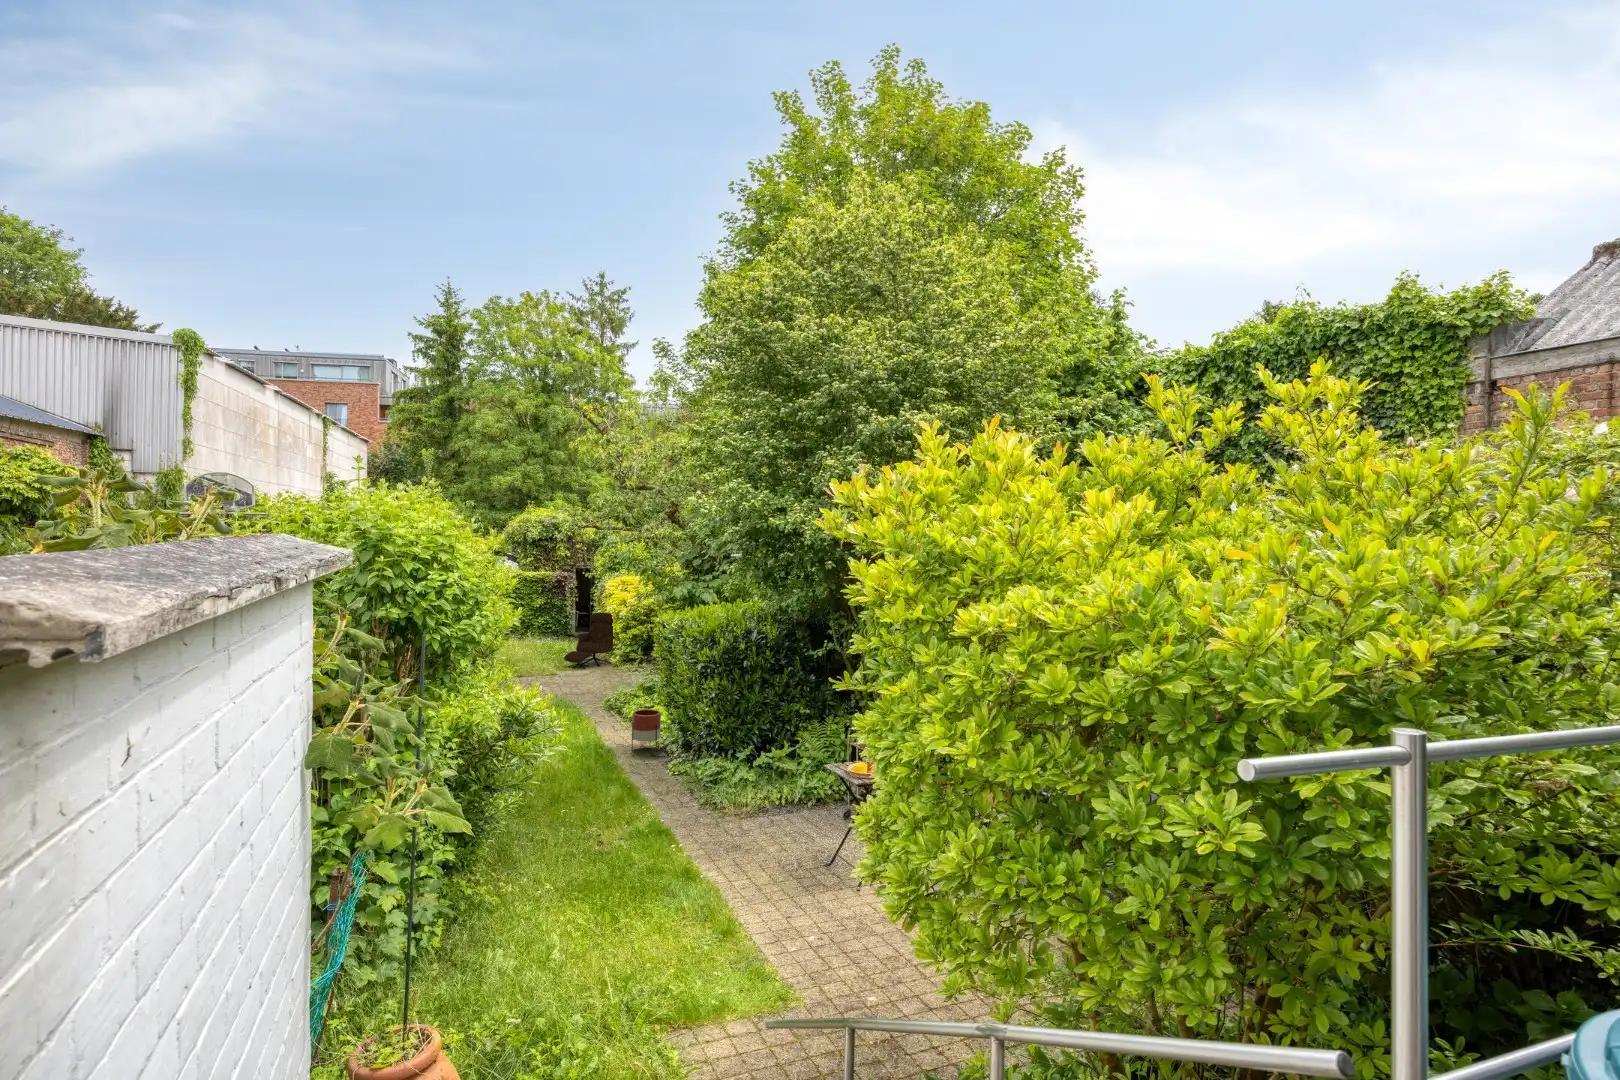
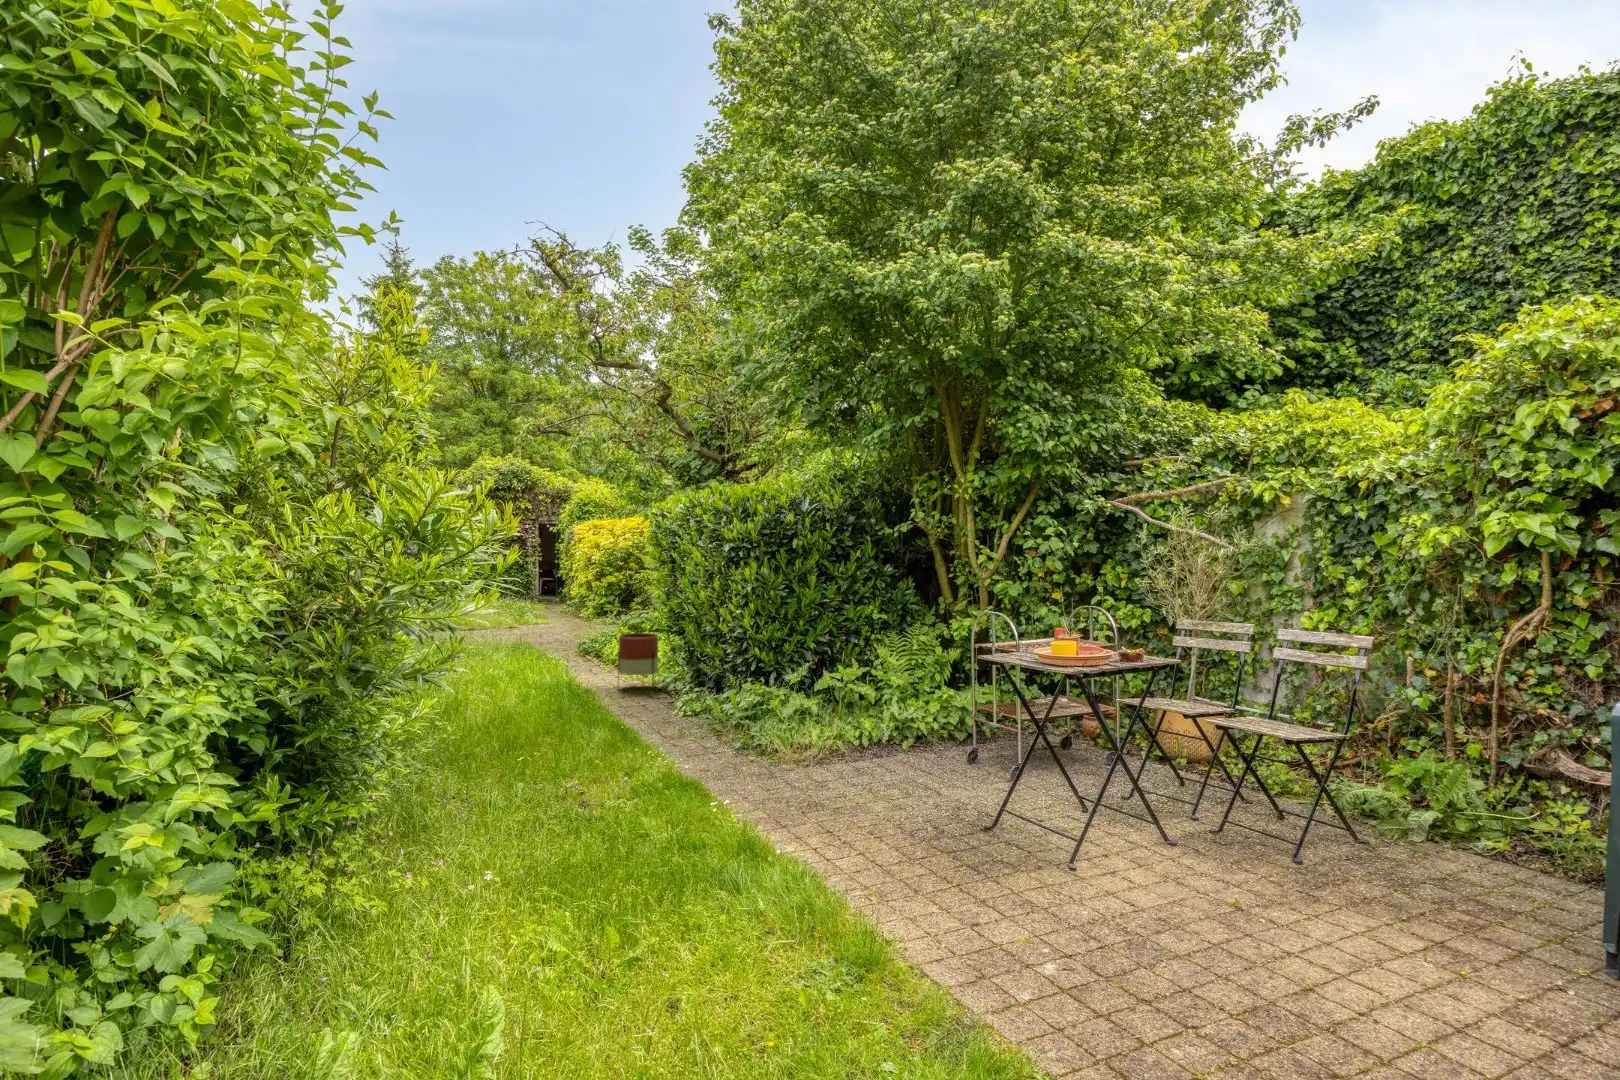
lounge chair: present [564,613,615,669] -> none [523,559,588,624]

